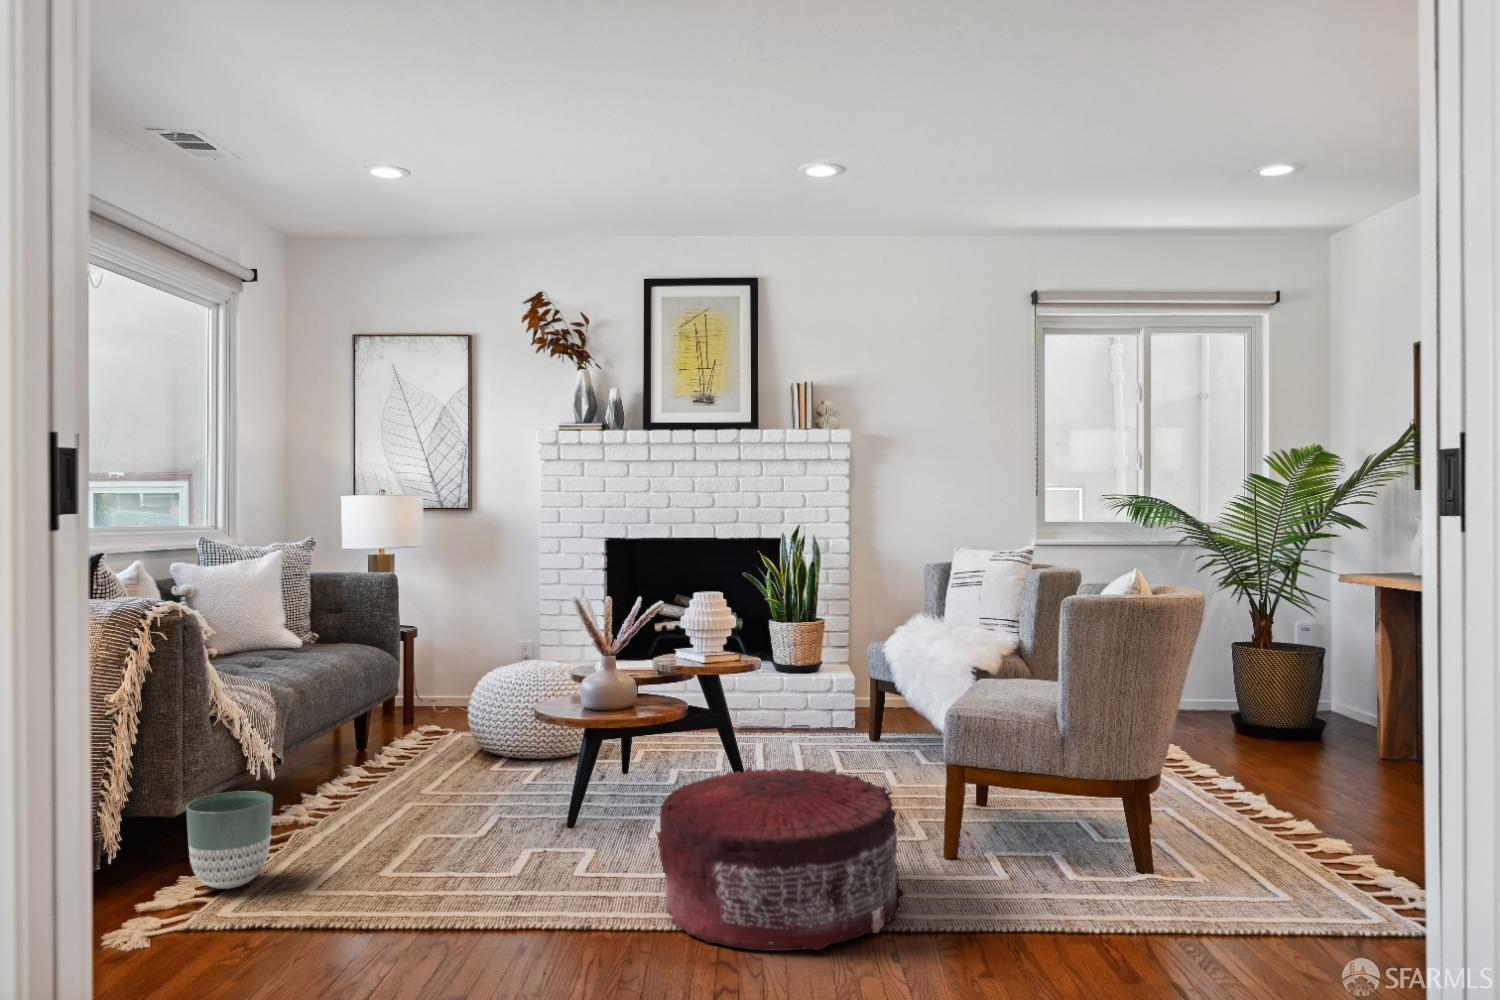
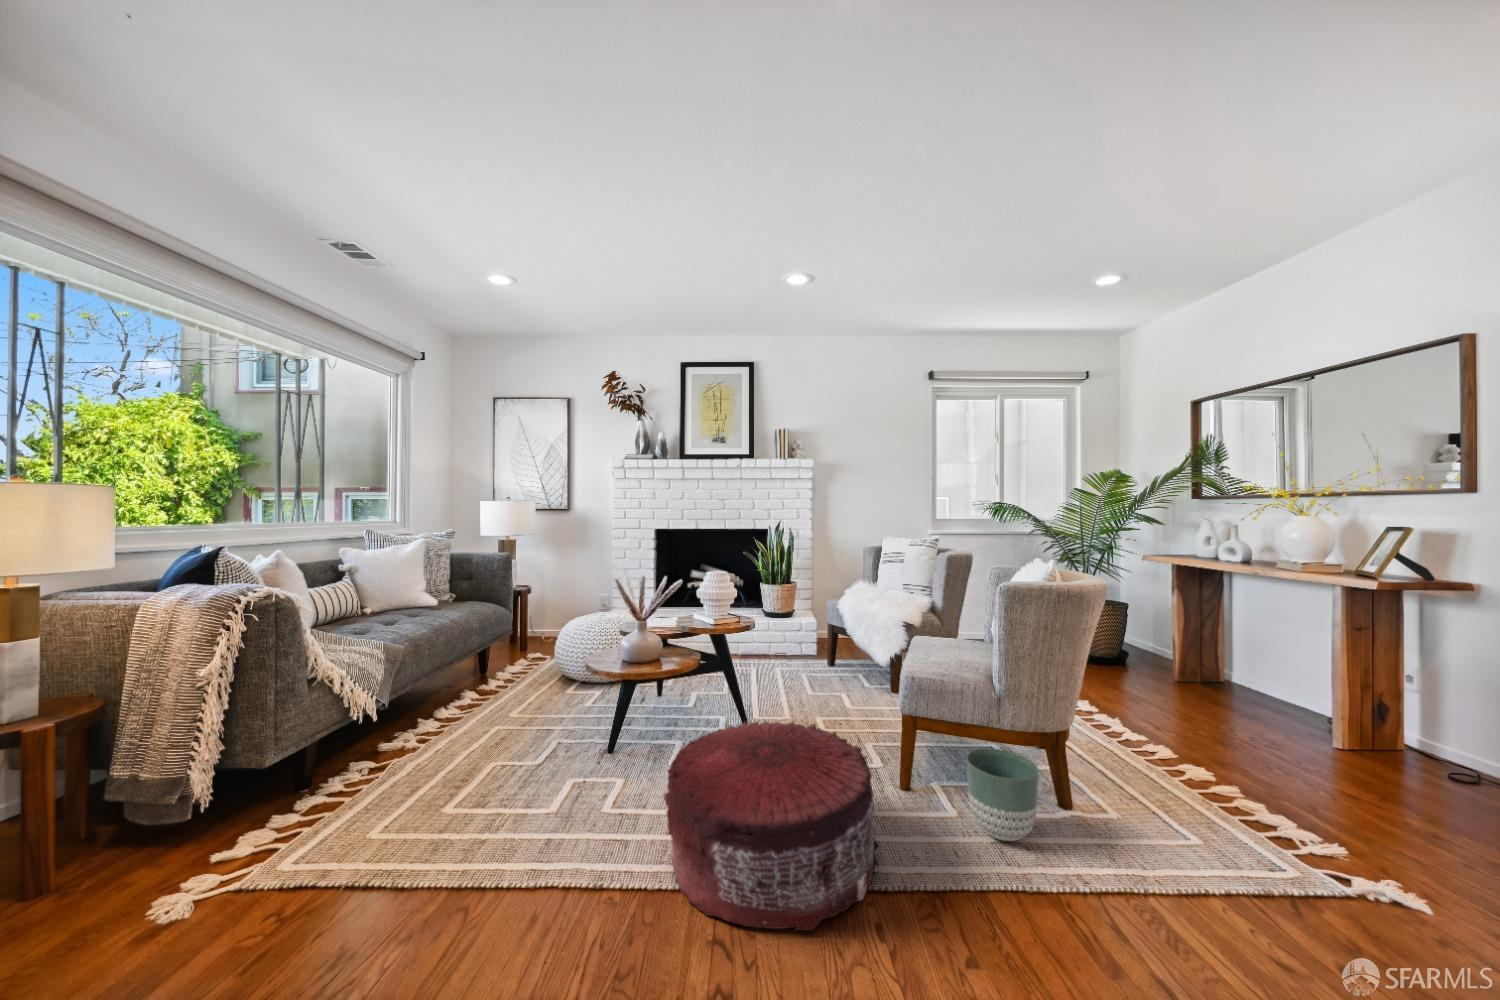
planter: present [187,791,273,889] -> present [966,748,1039,841]

